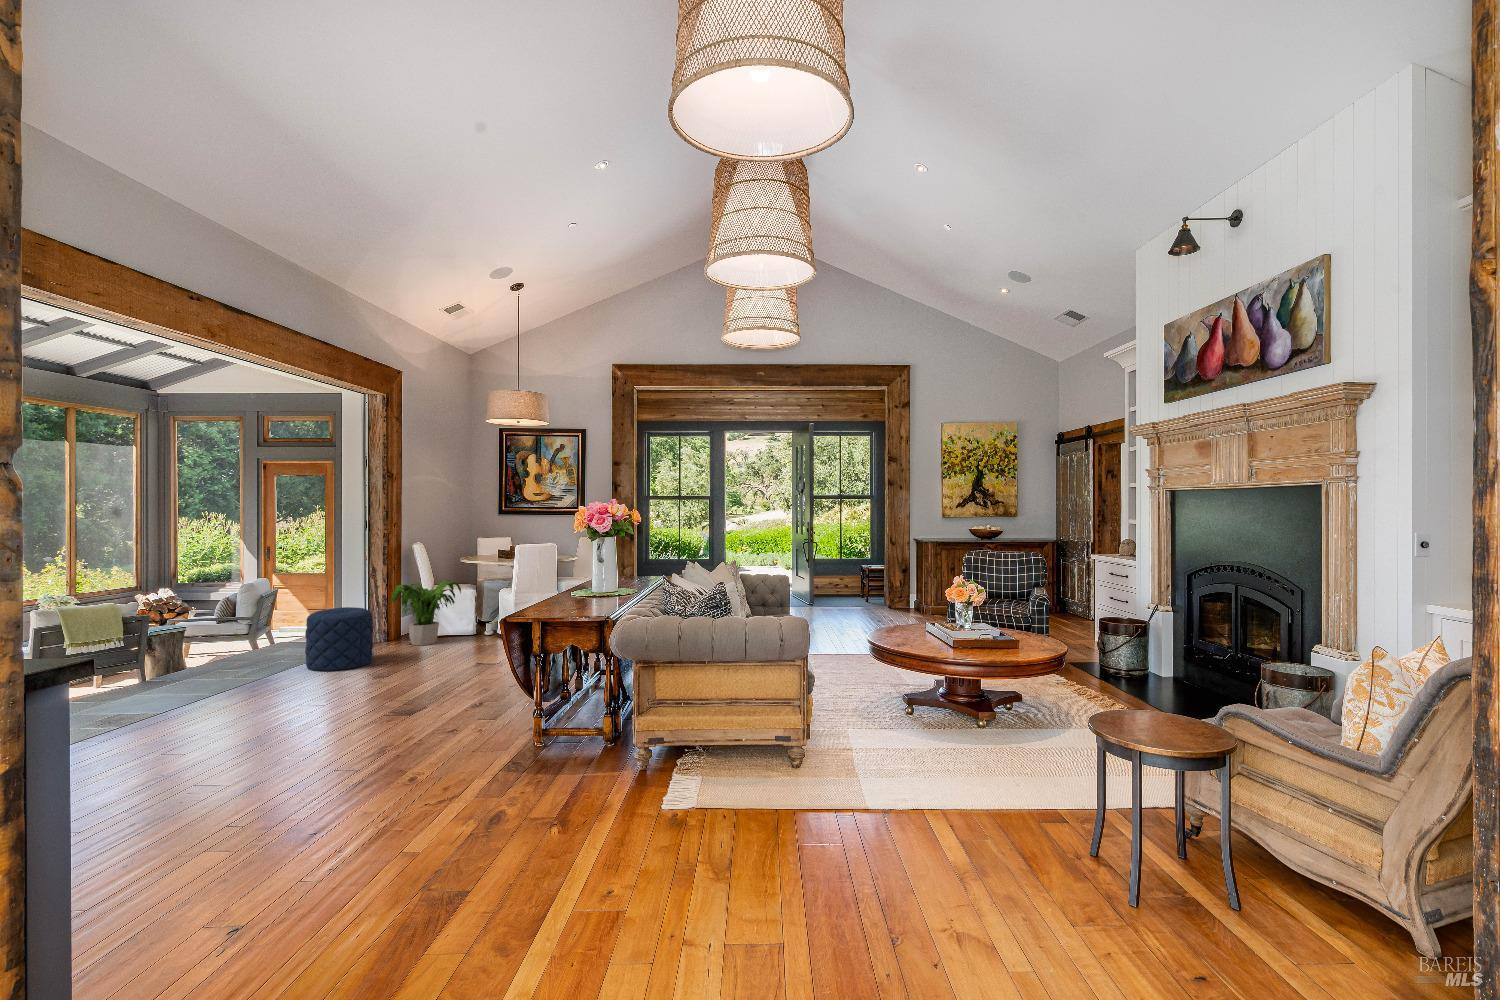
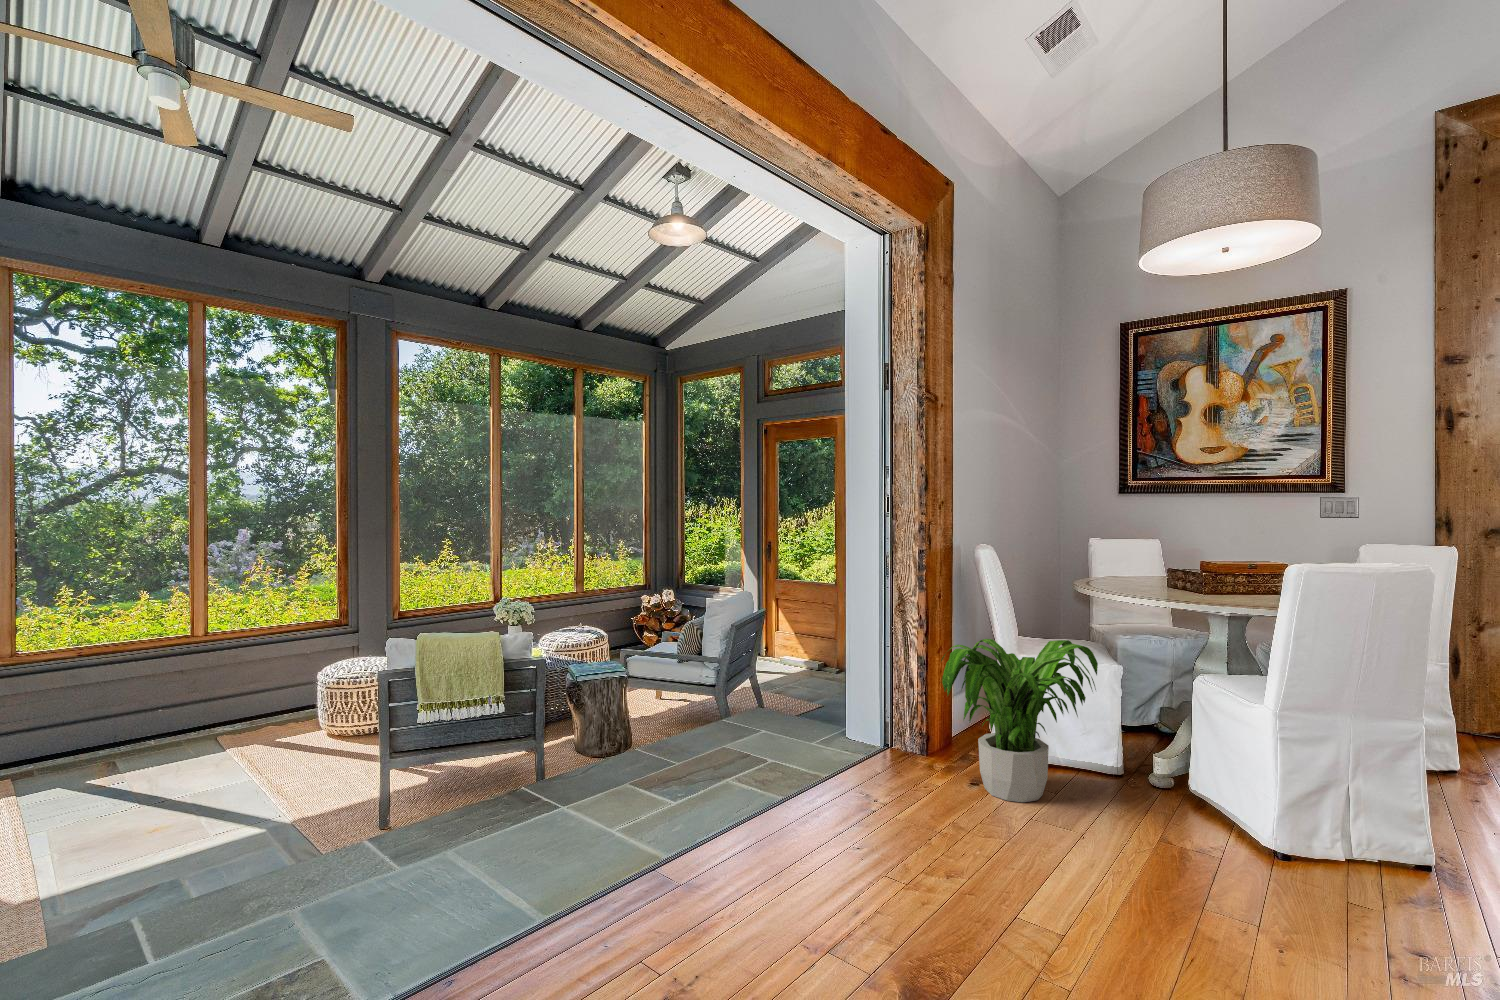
pouf: present [305,607,373,671] -> none [751,701,902,894]

